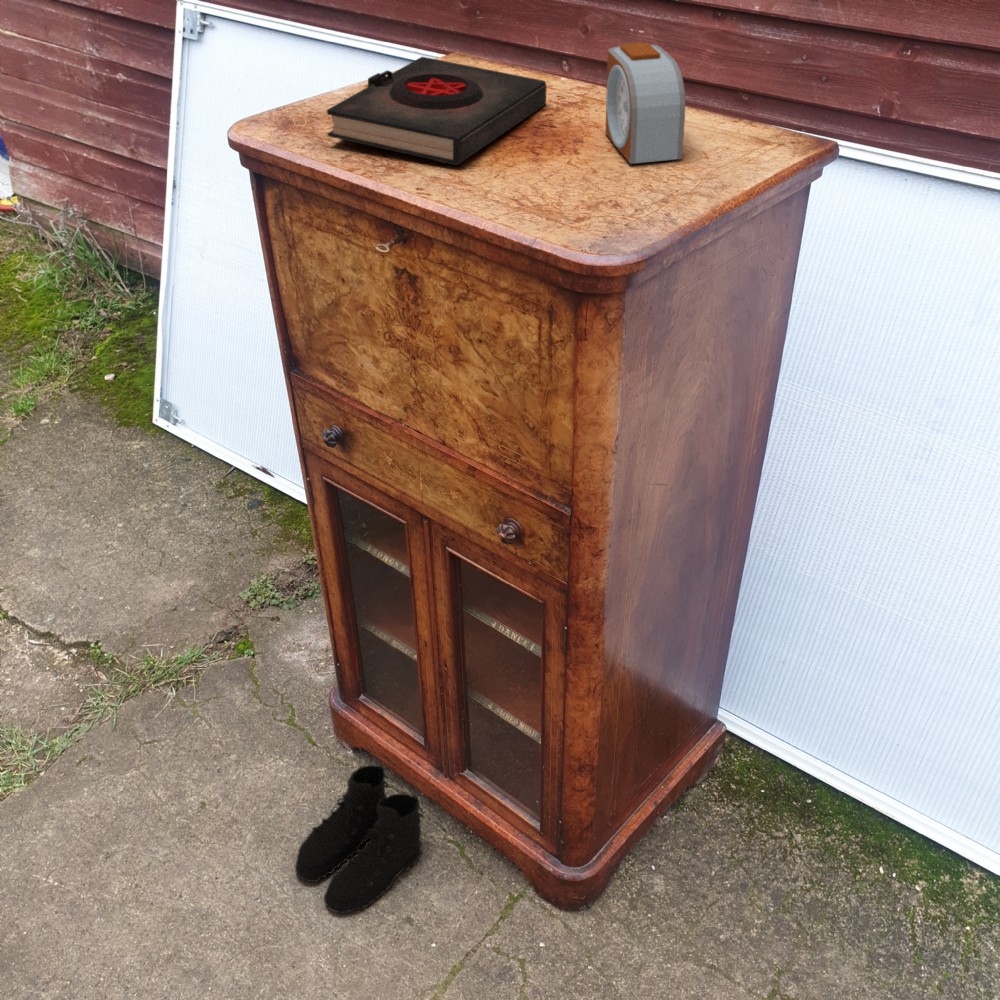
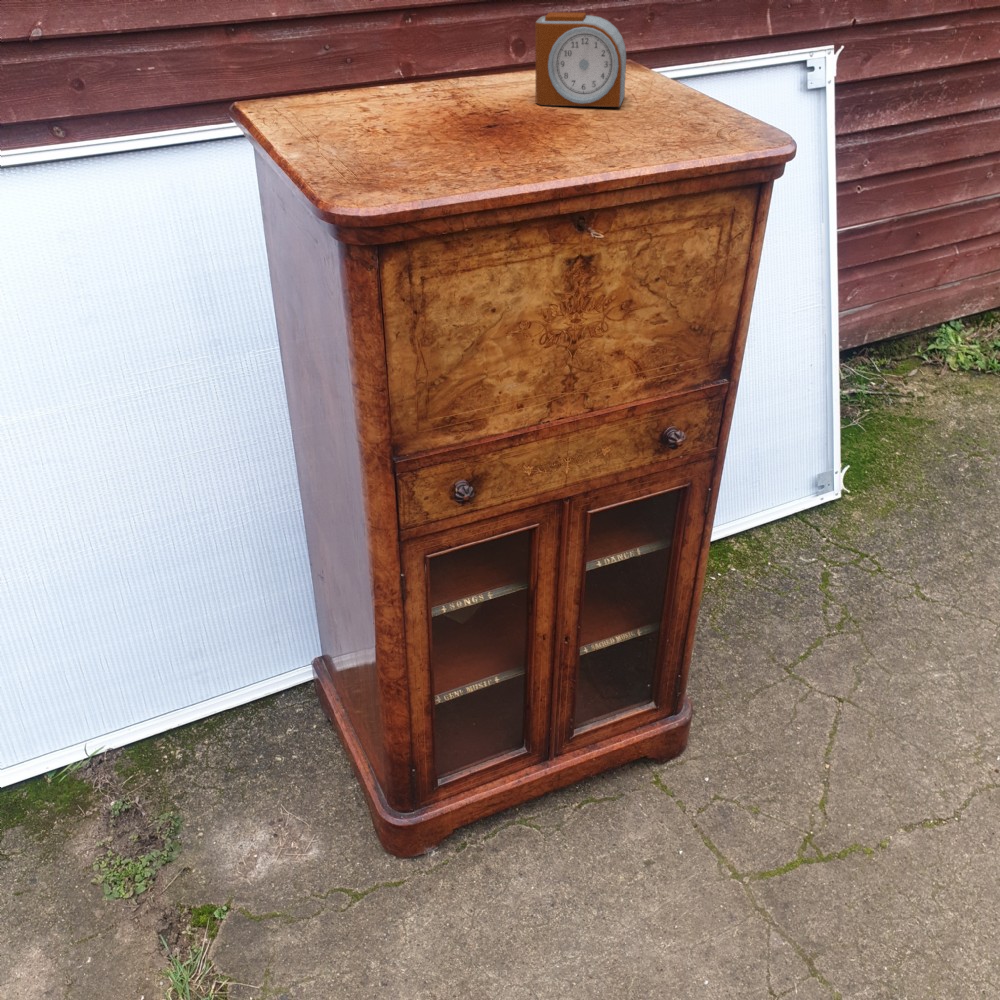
book: present [327,57,547,165] -> none [325,86,565,170]
boots: present [295,765,424,913] -> none [515,784,626,939]

